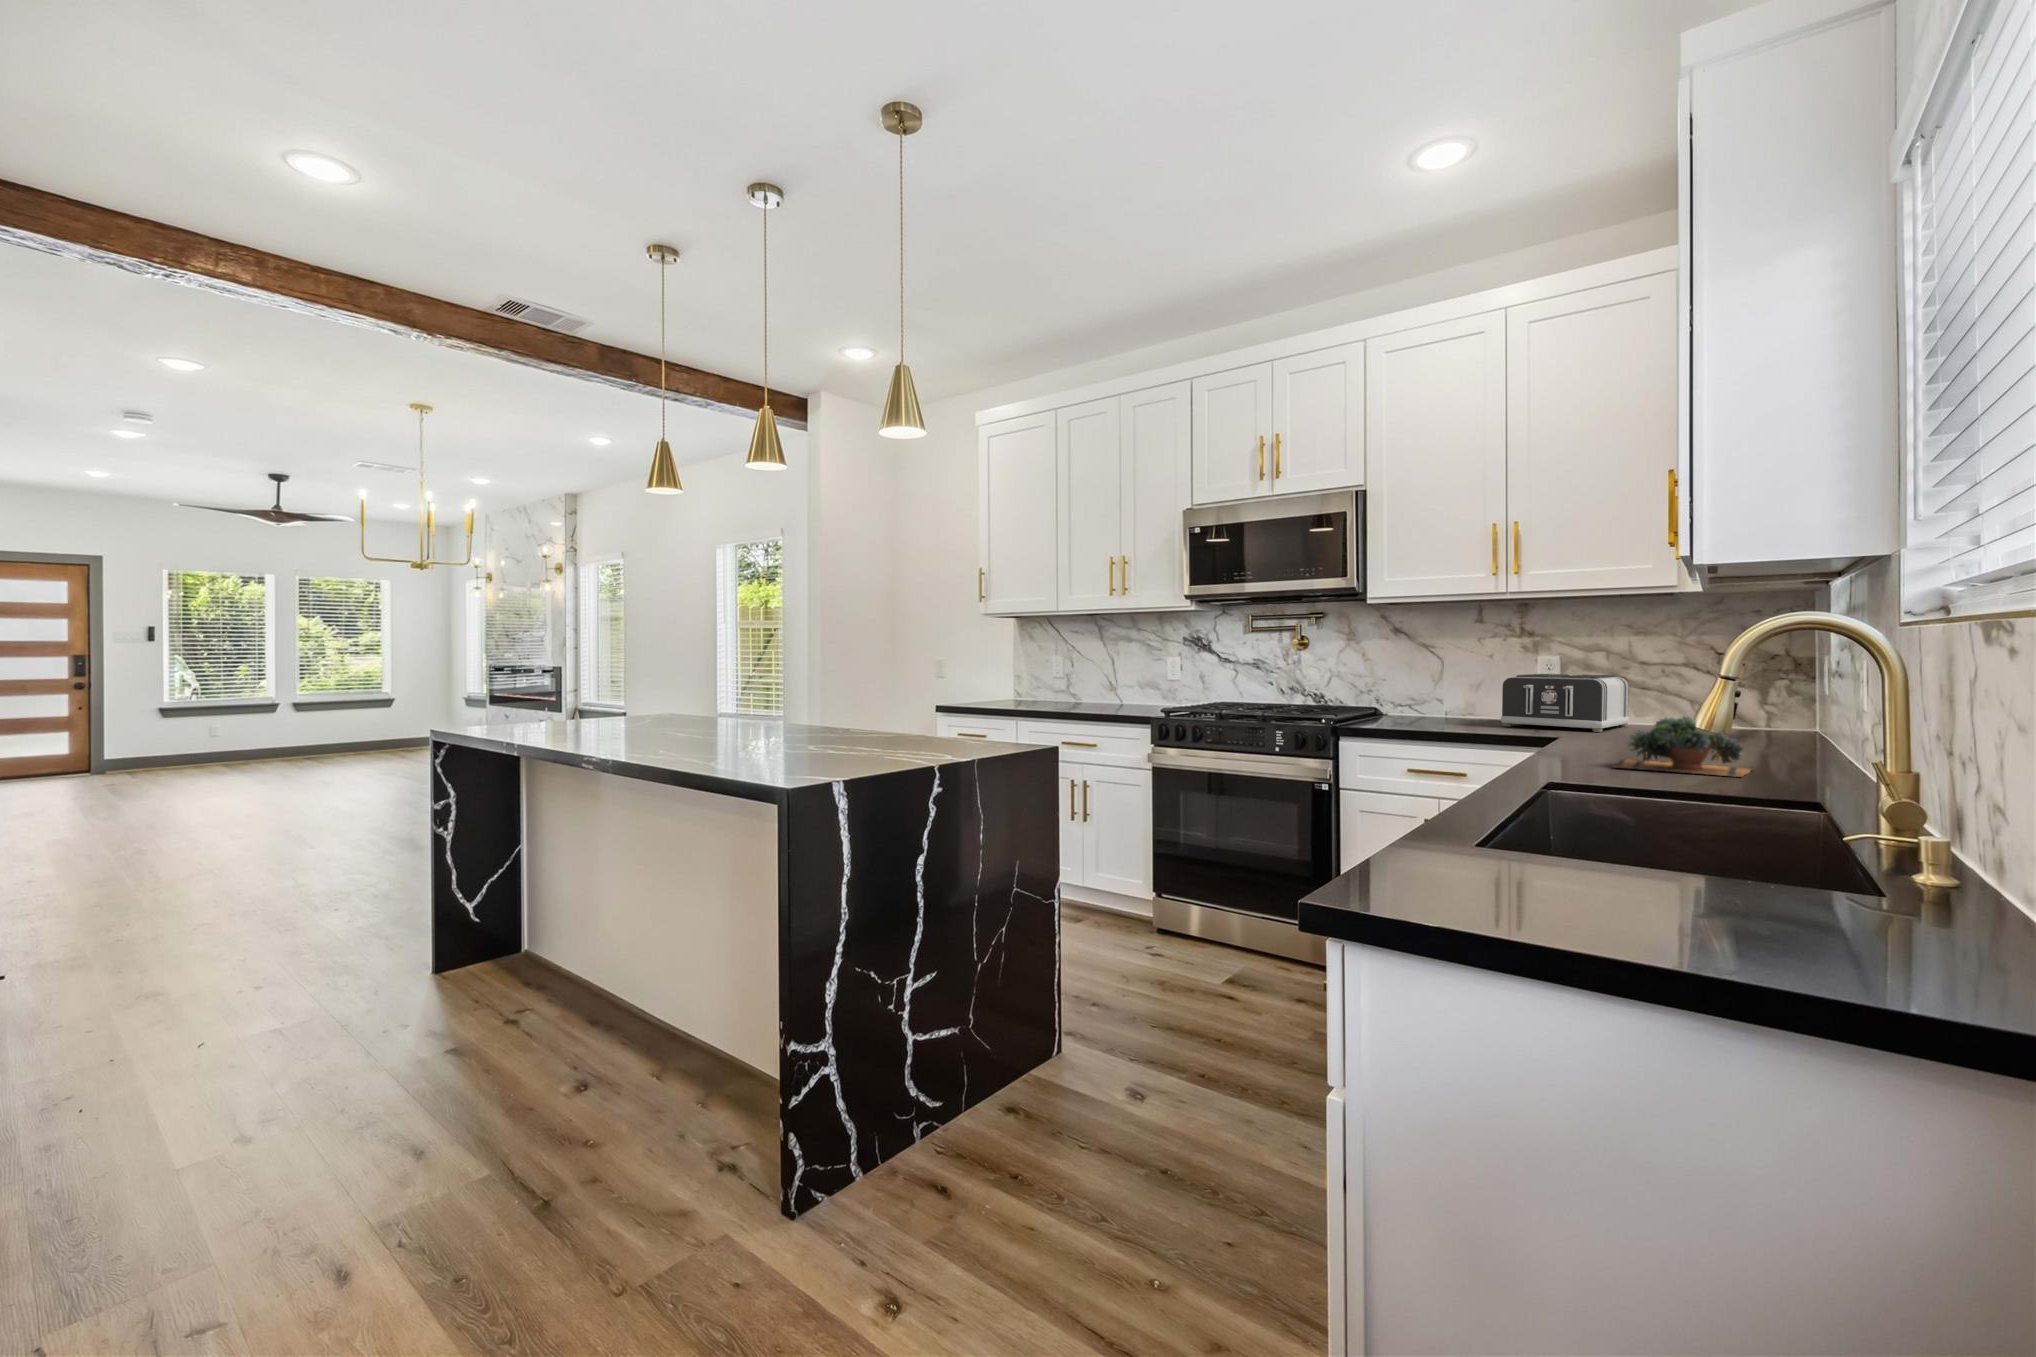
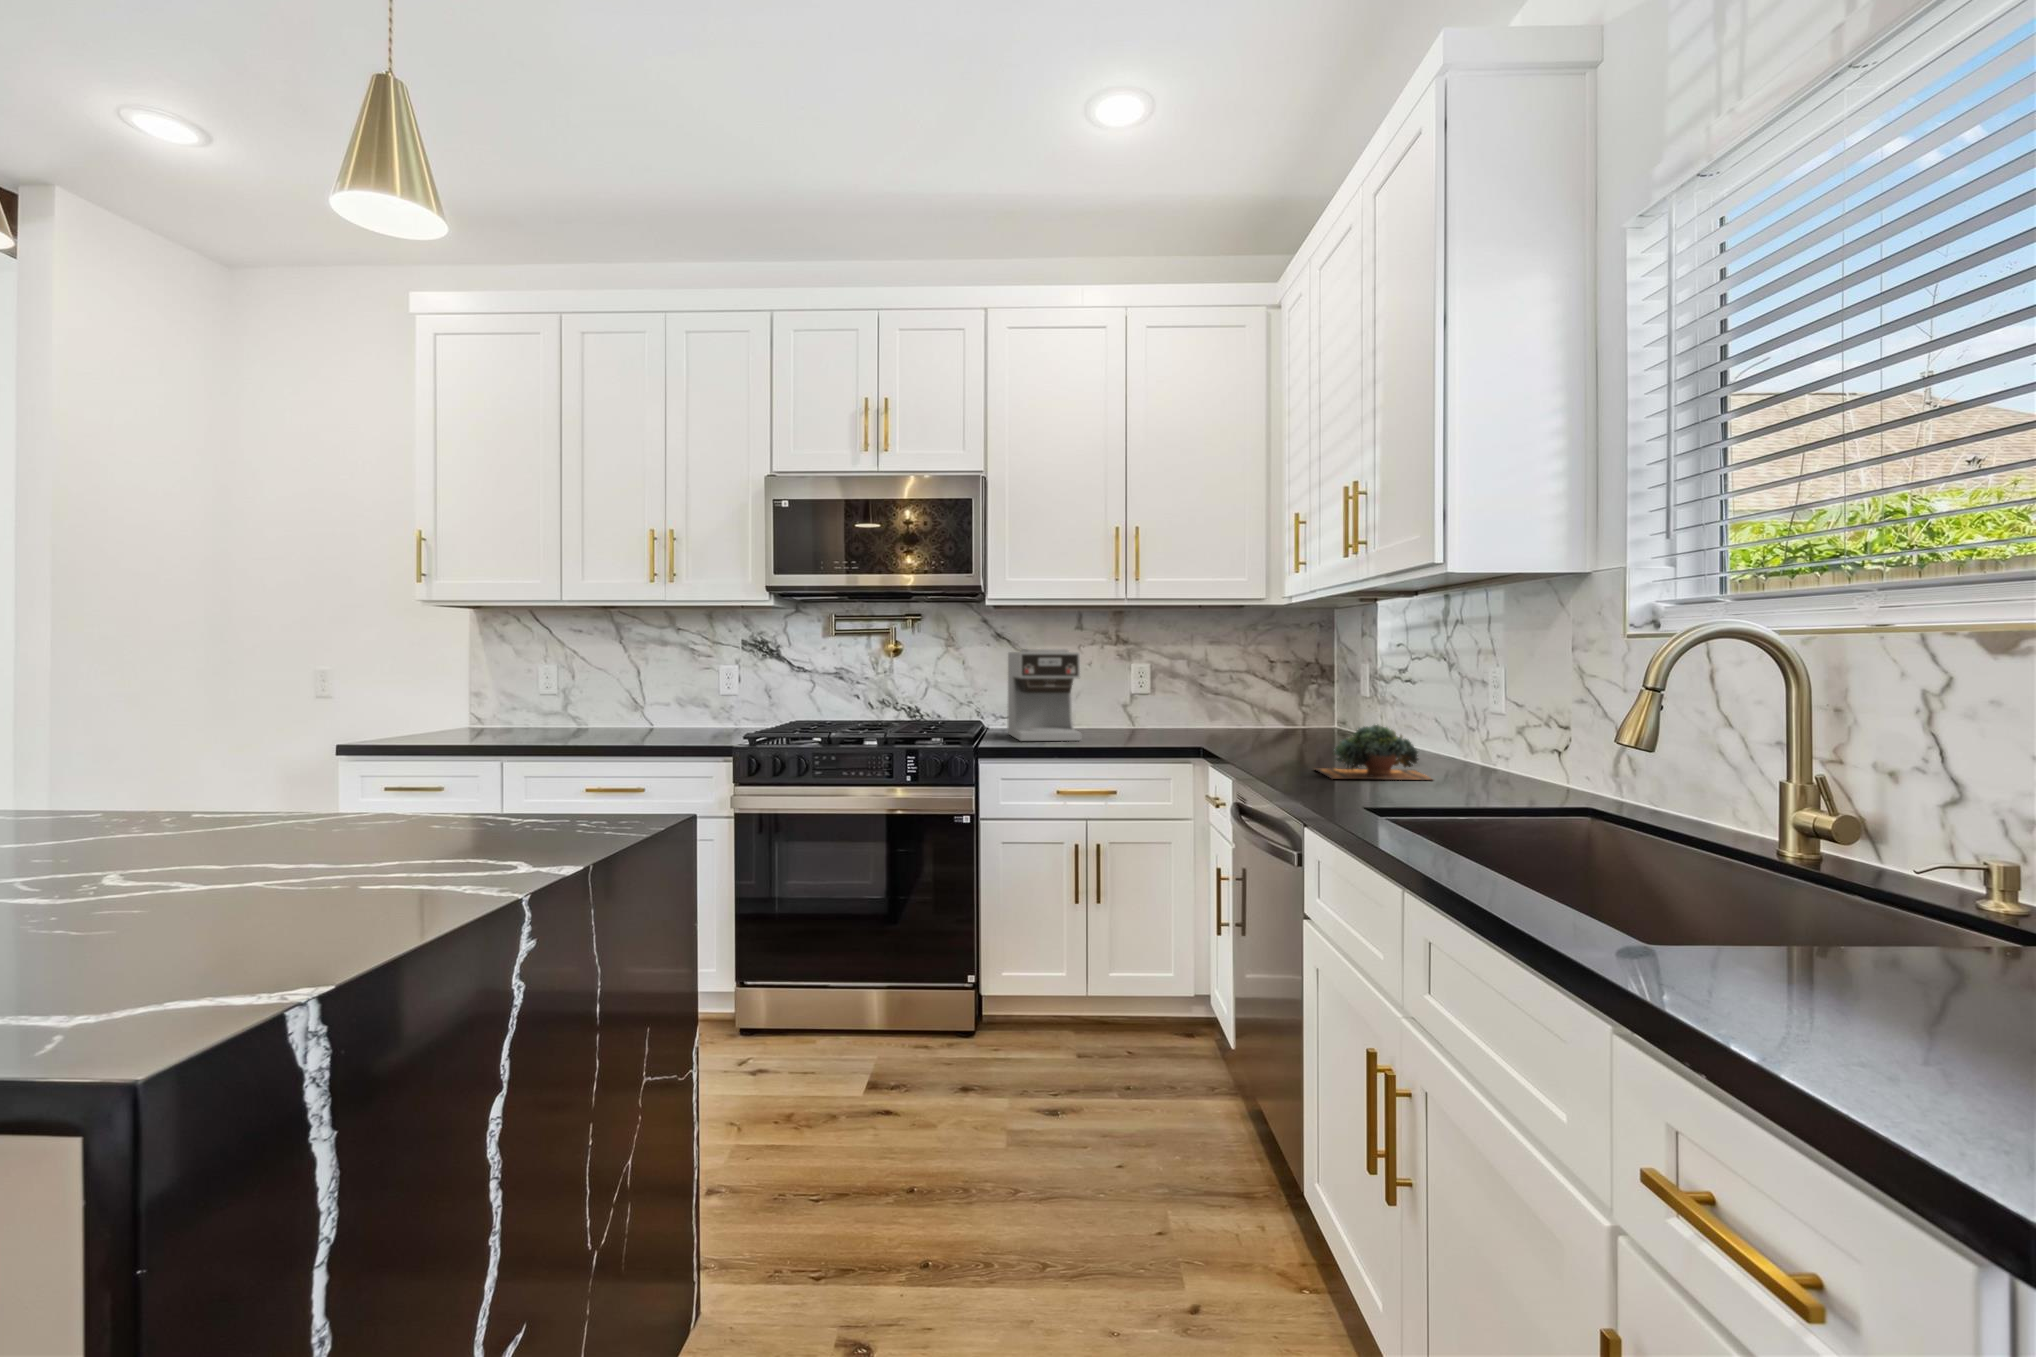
coffee maker: none [1387,642,1453,727] -> present [1008,649,1081,741]
toaster: present [1501,674,1629,732] -> none [1120,682,1212,739]

